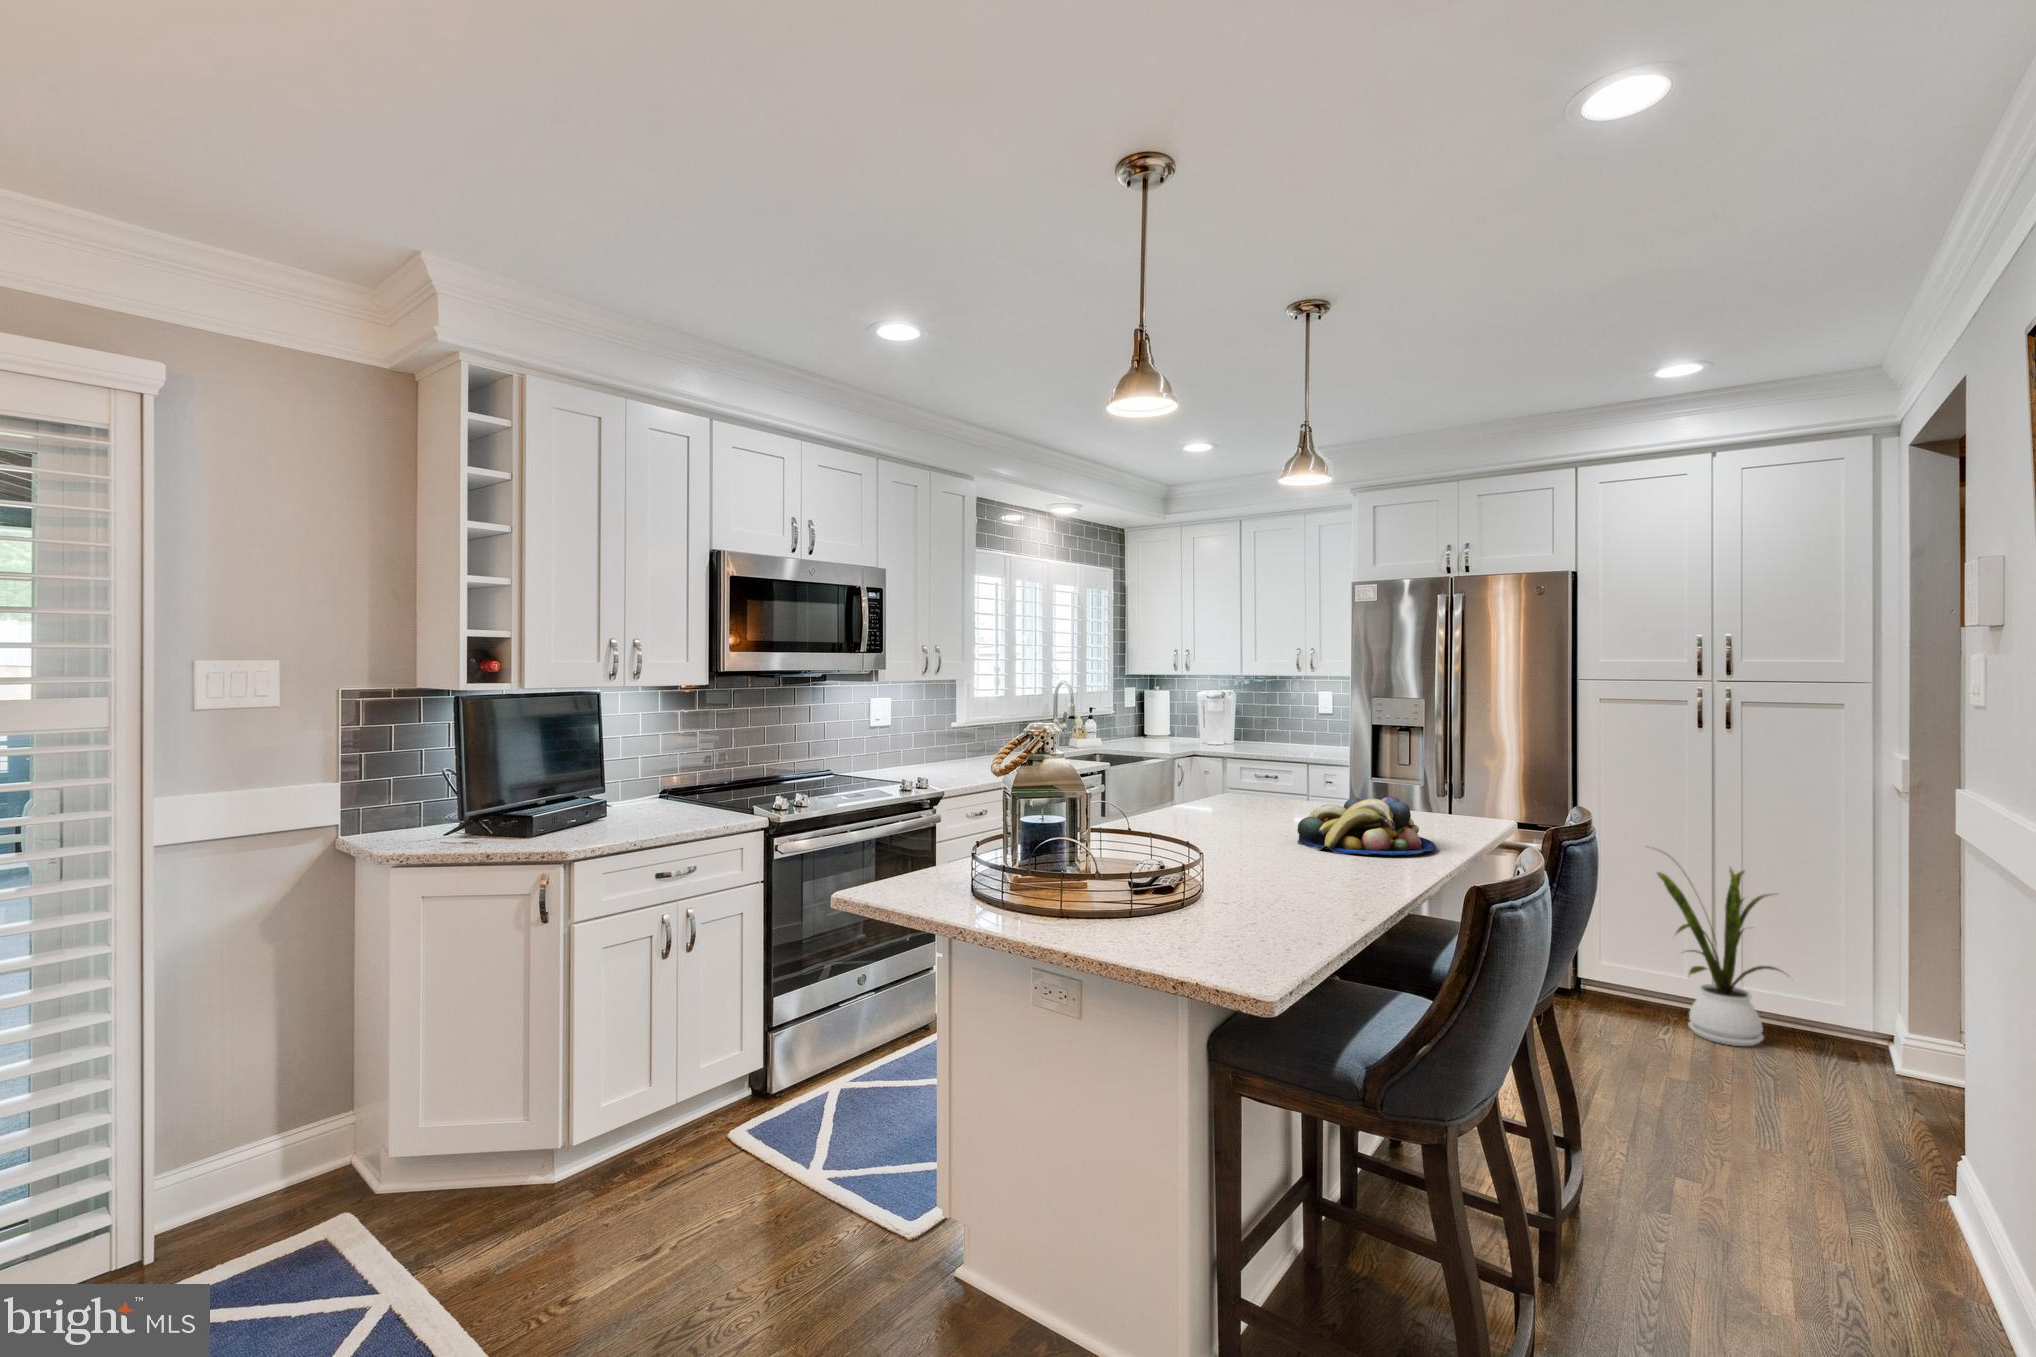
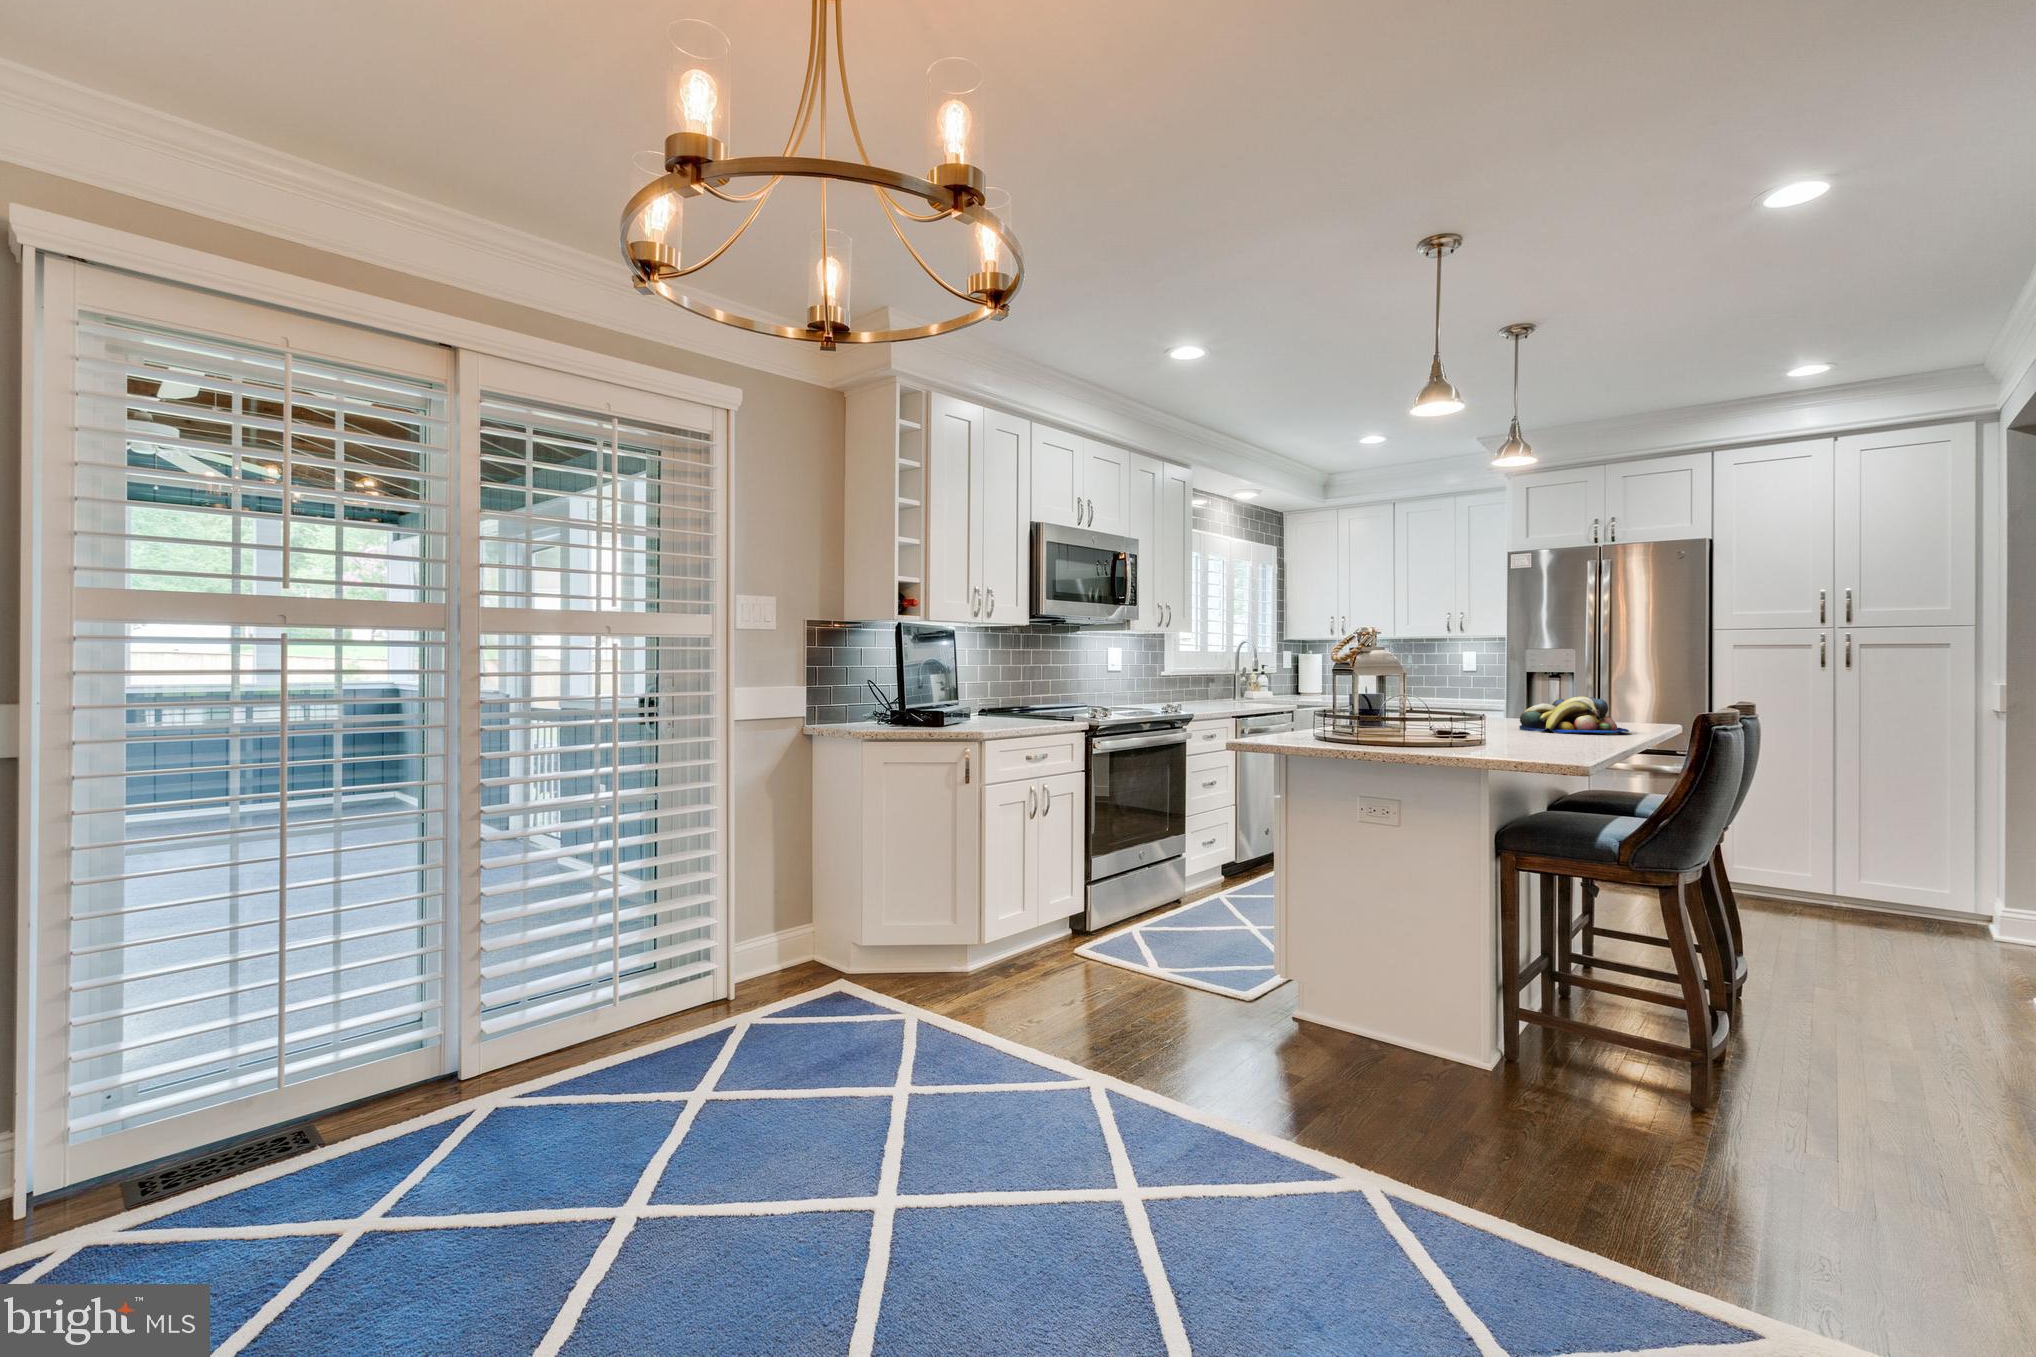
house plant: present [1648,847,1781,1046] -> none [1770,762,1901,921]

